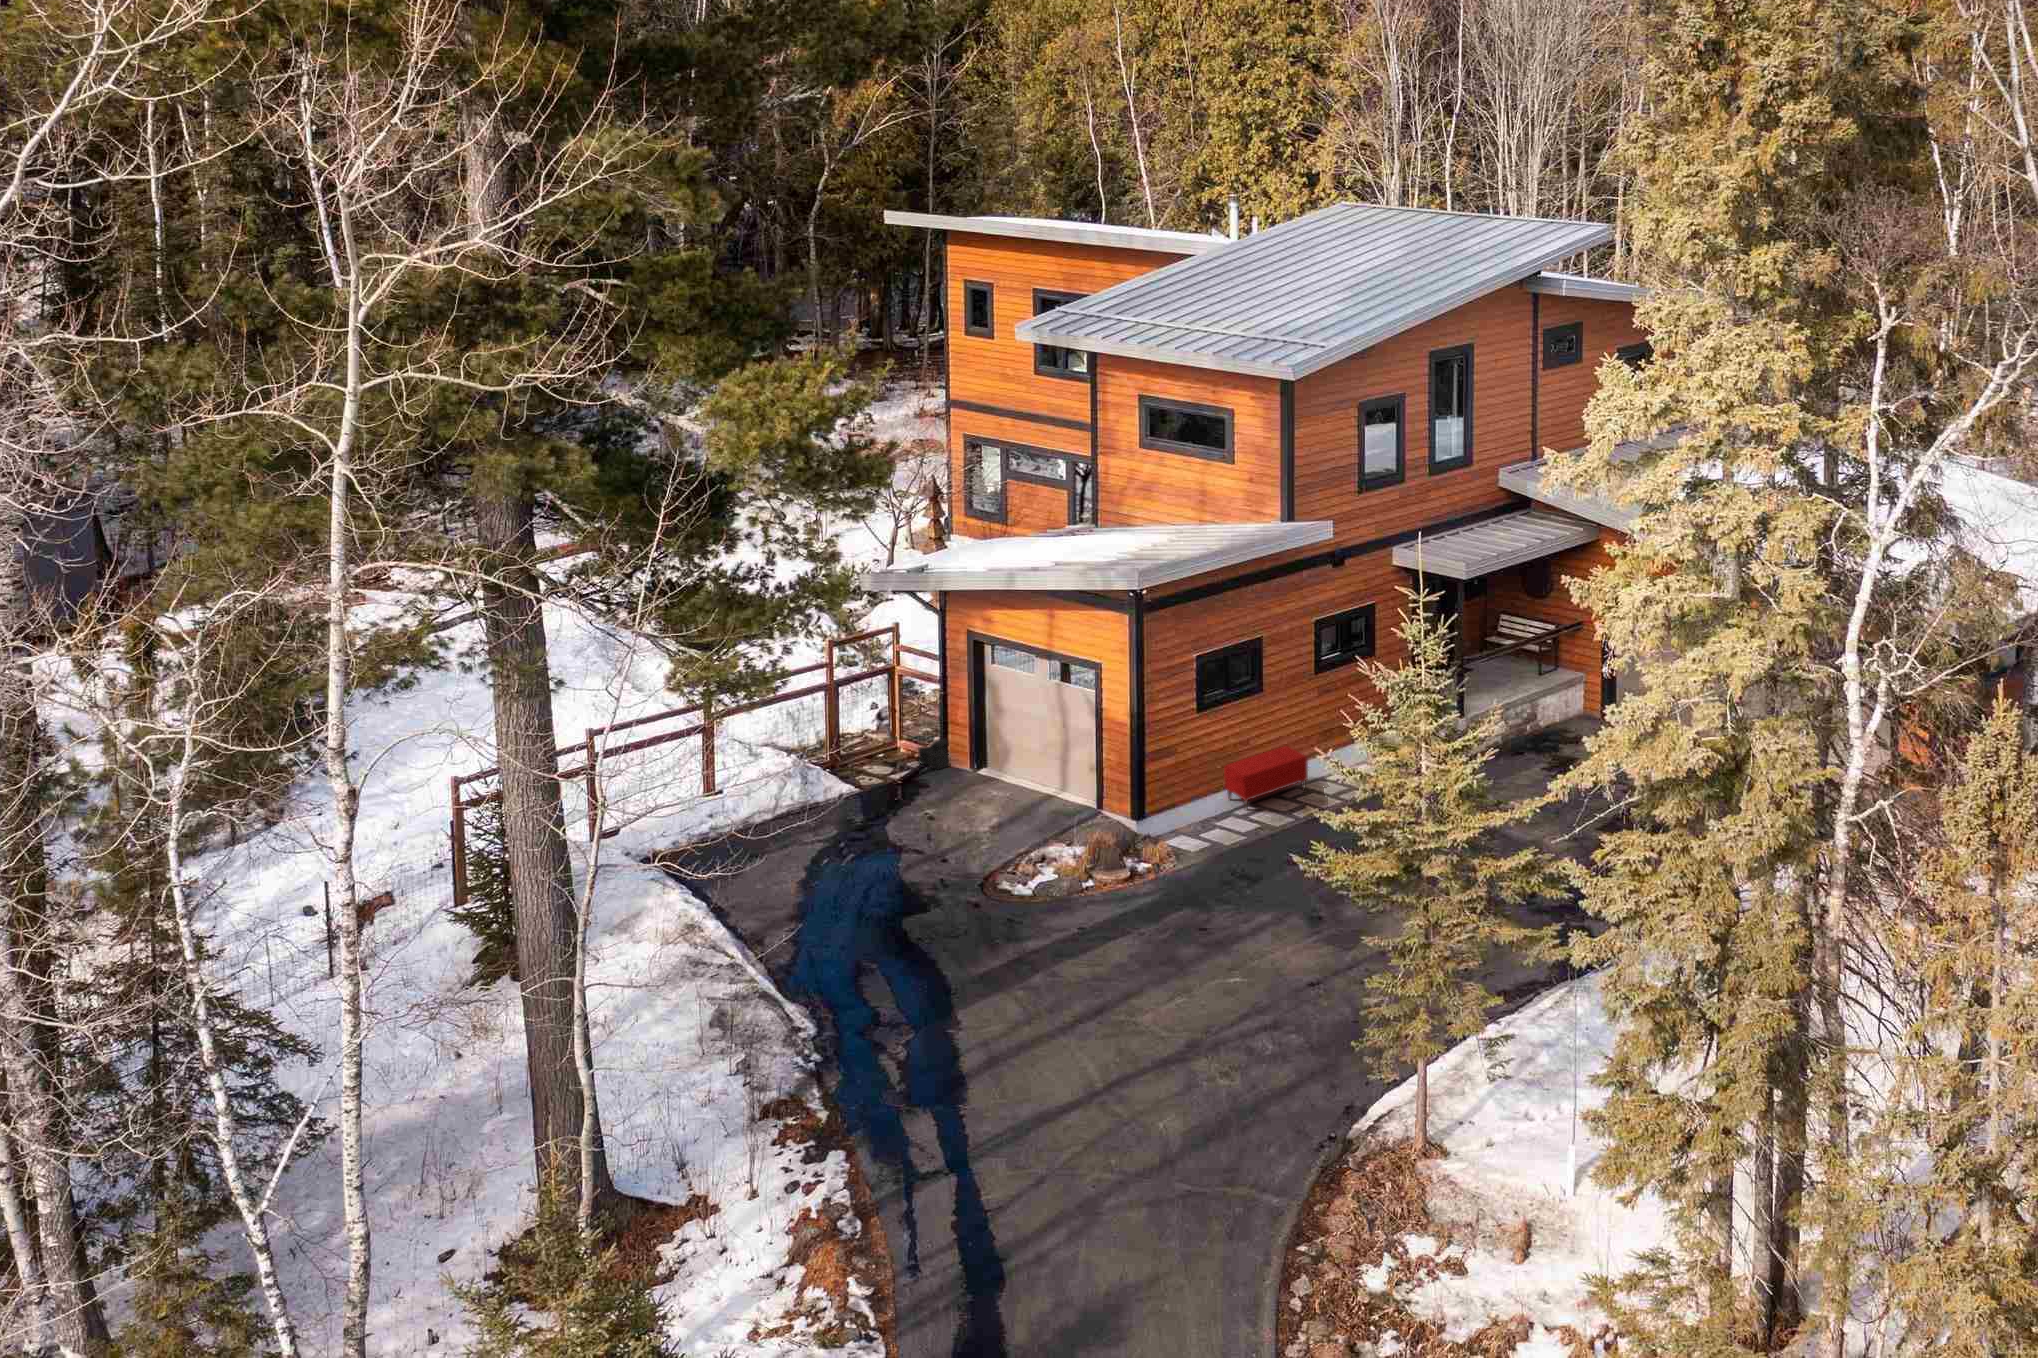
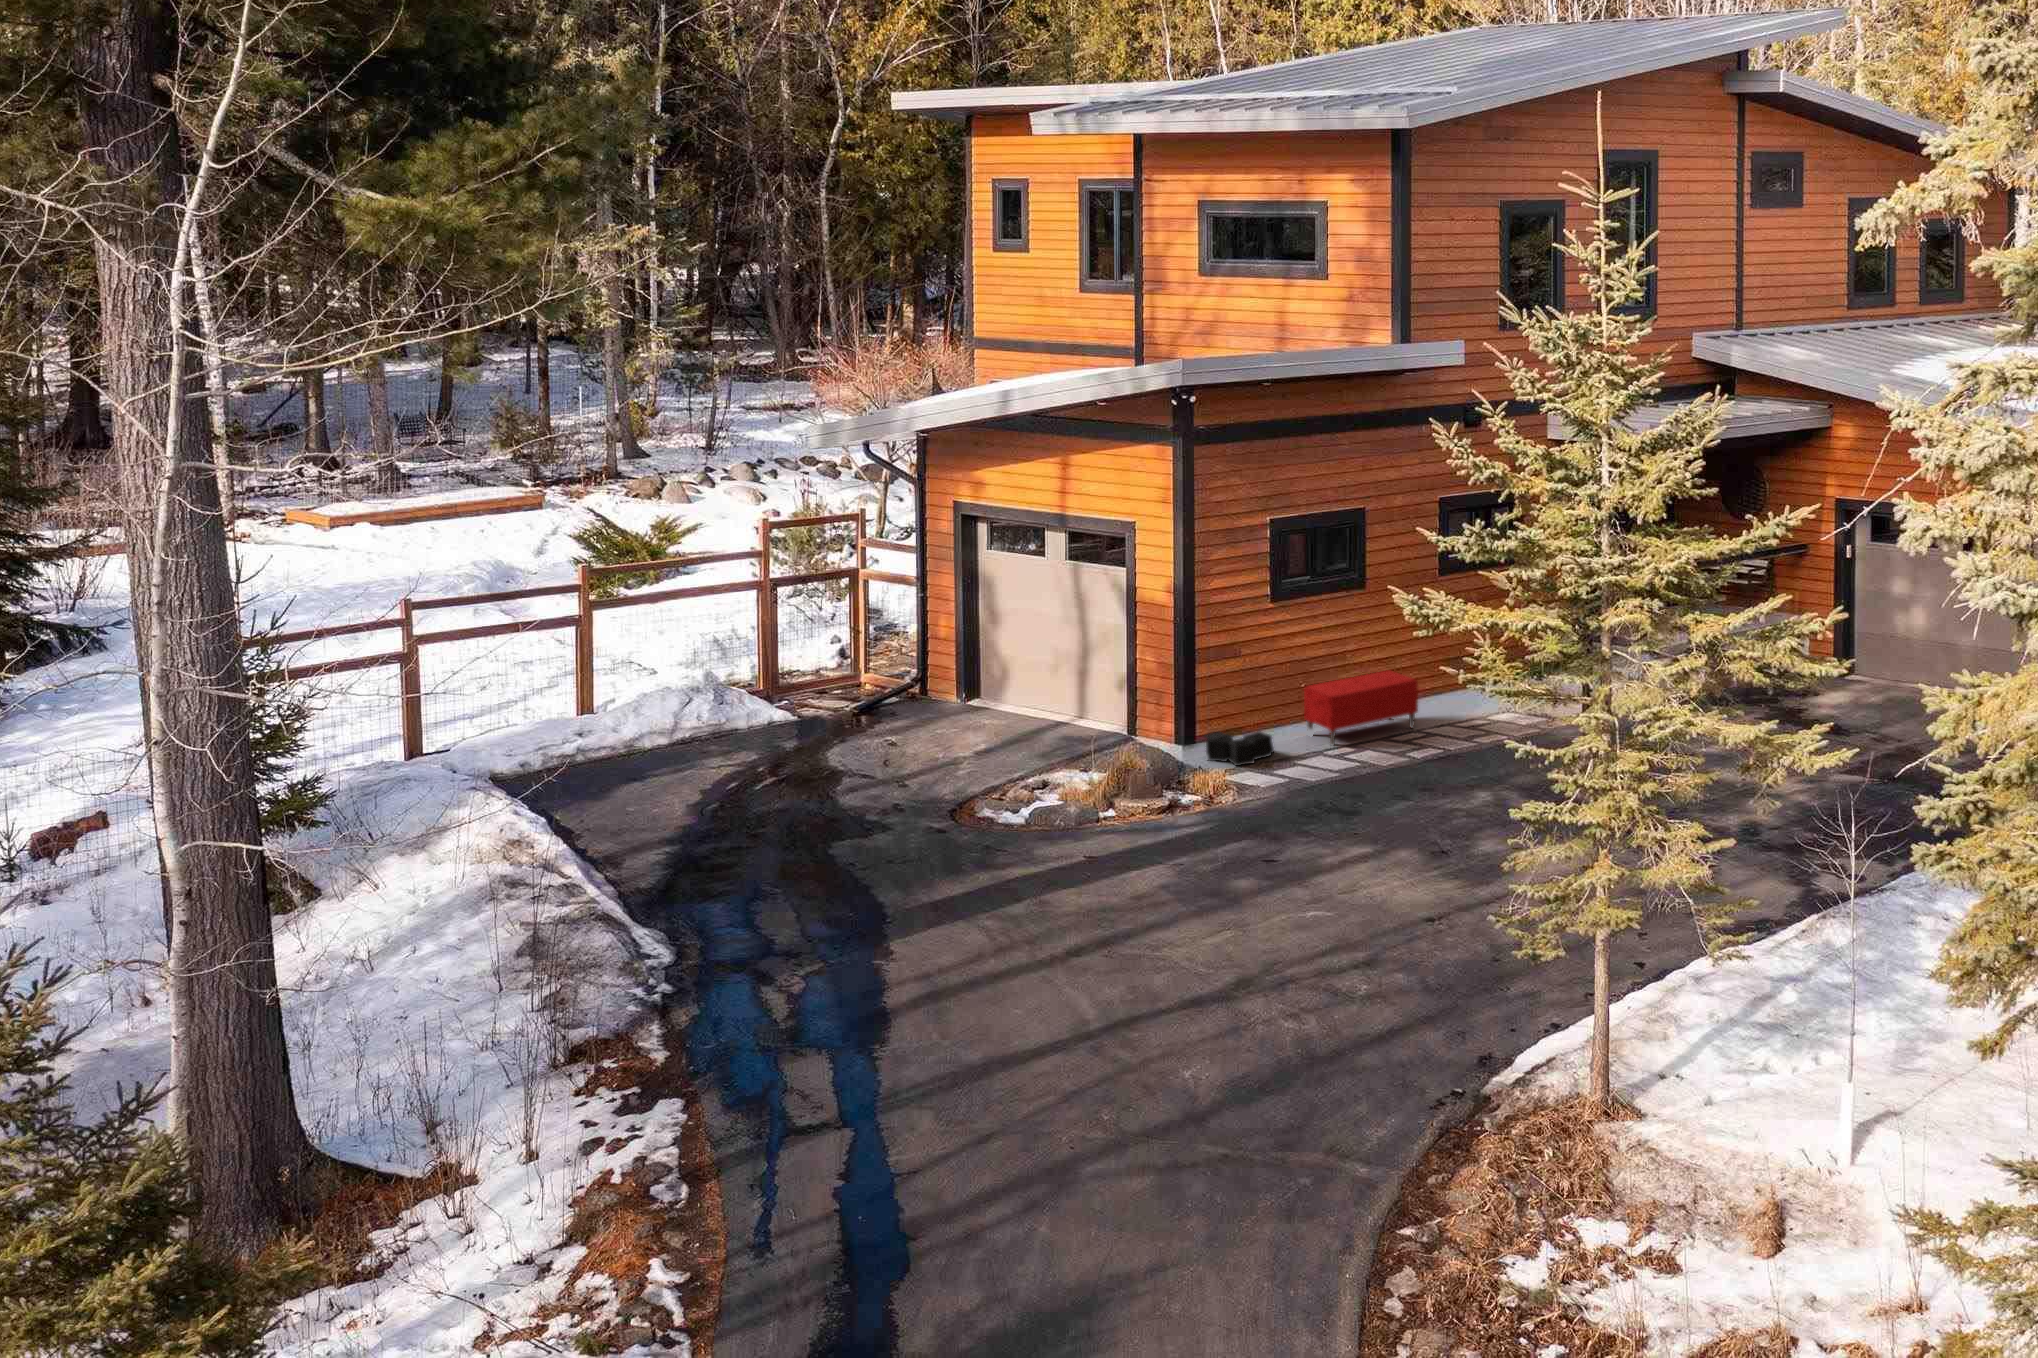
storage bin: present [918,738,949,769] -> present [1204,731,1274,766]

